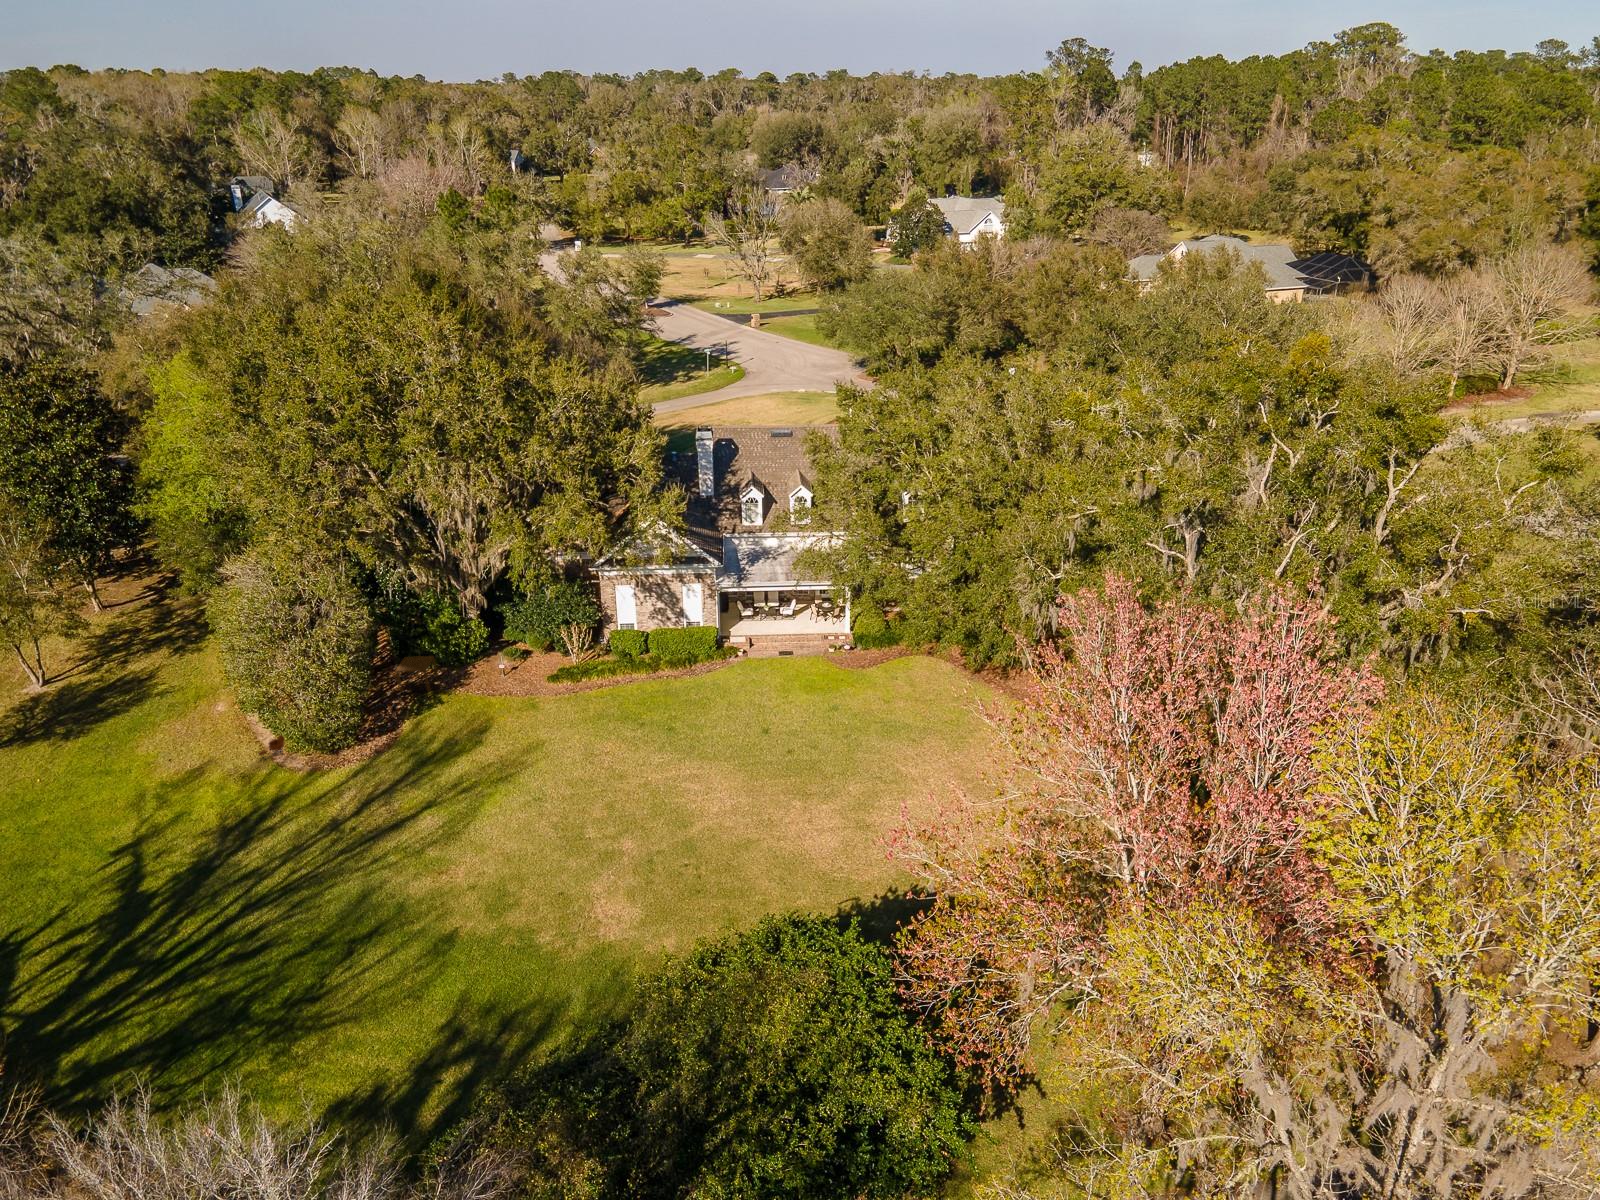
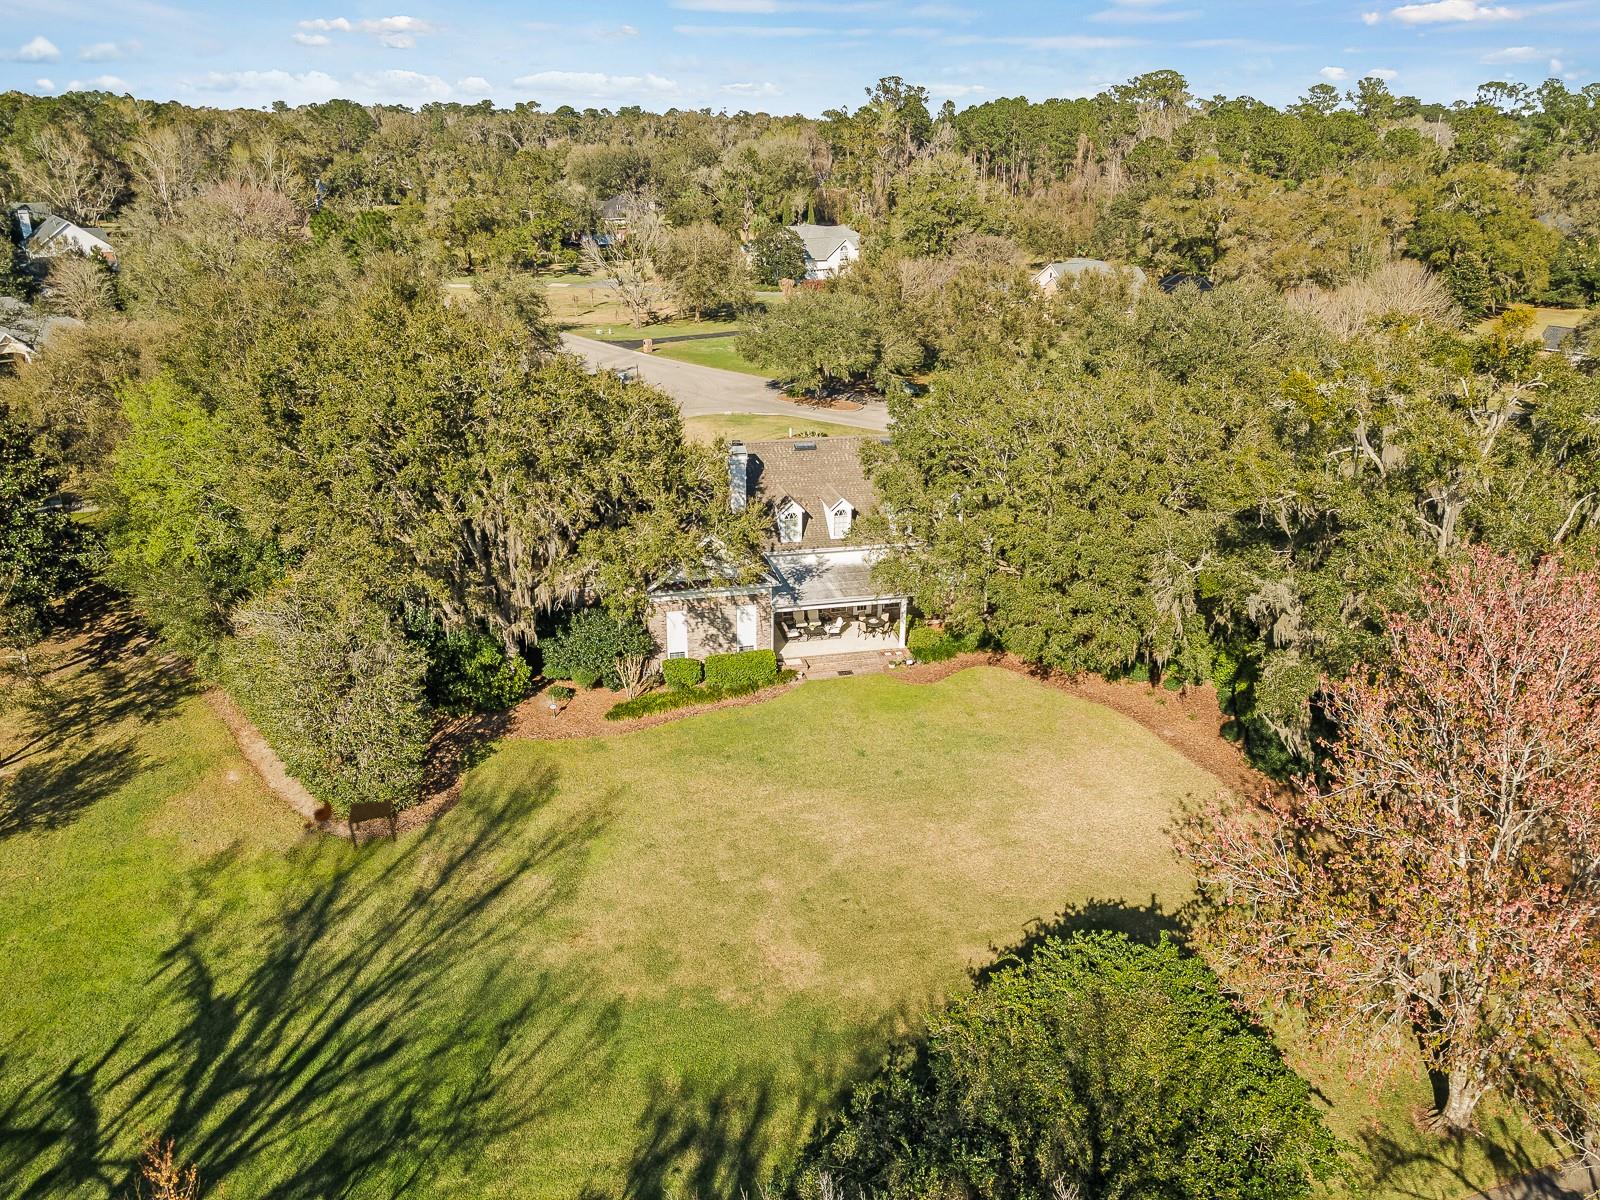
dining table: present [396,656,438,692] -> present [348,799,397,849]

